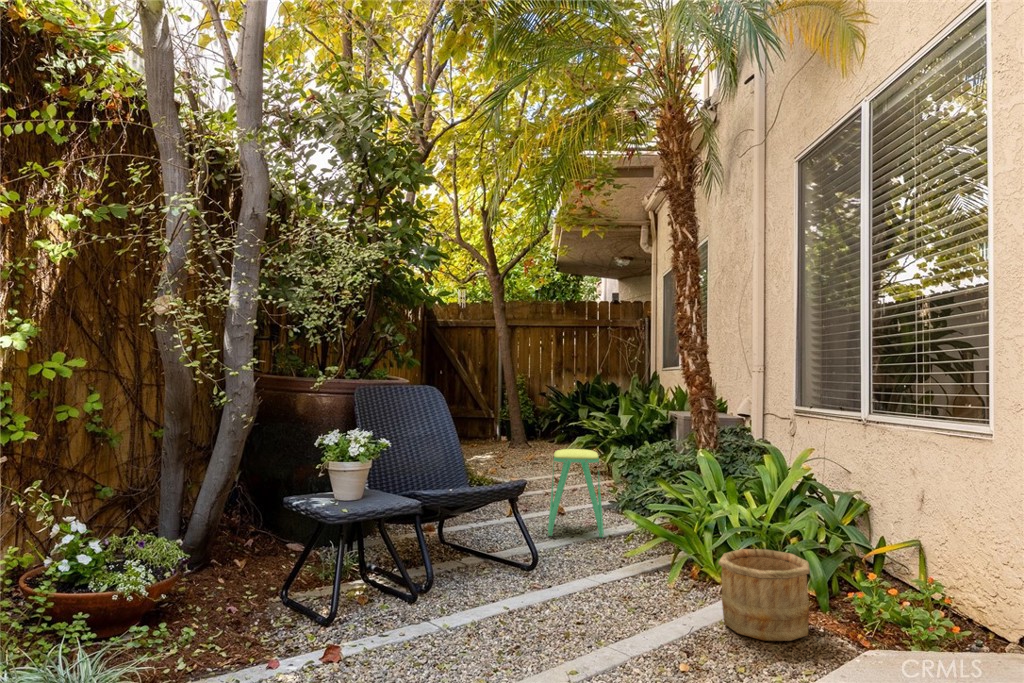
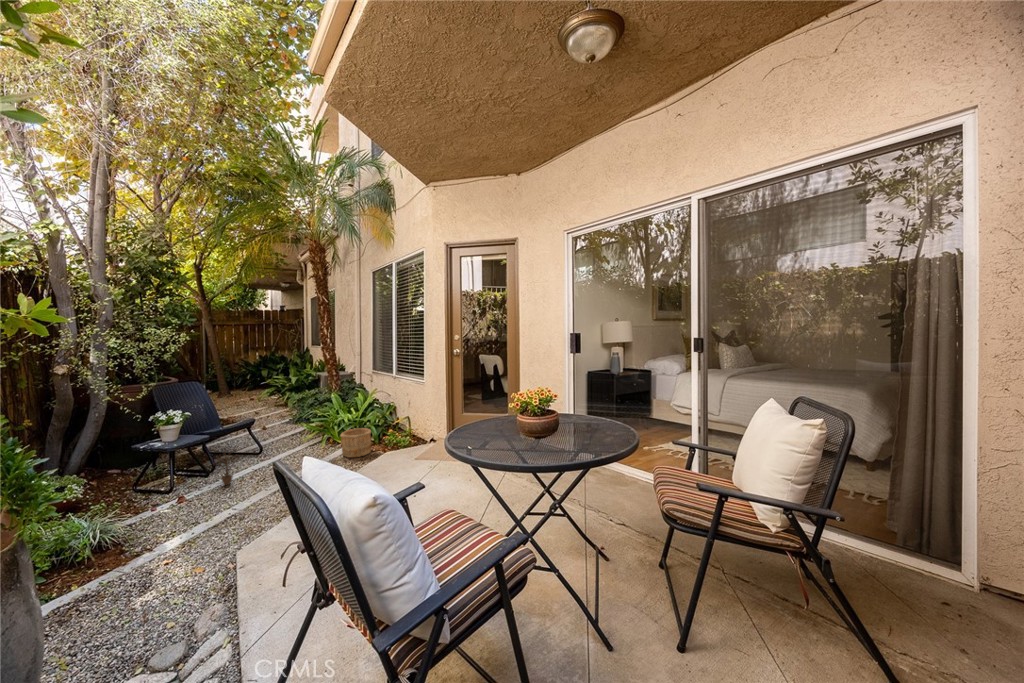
stool: present [548,449,604,537] -> none [260,399,290,440]
decorative plant: none [410,543,475,635] -> present [214,452,238,485]

